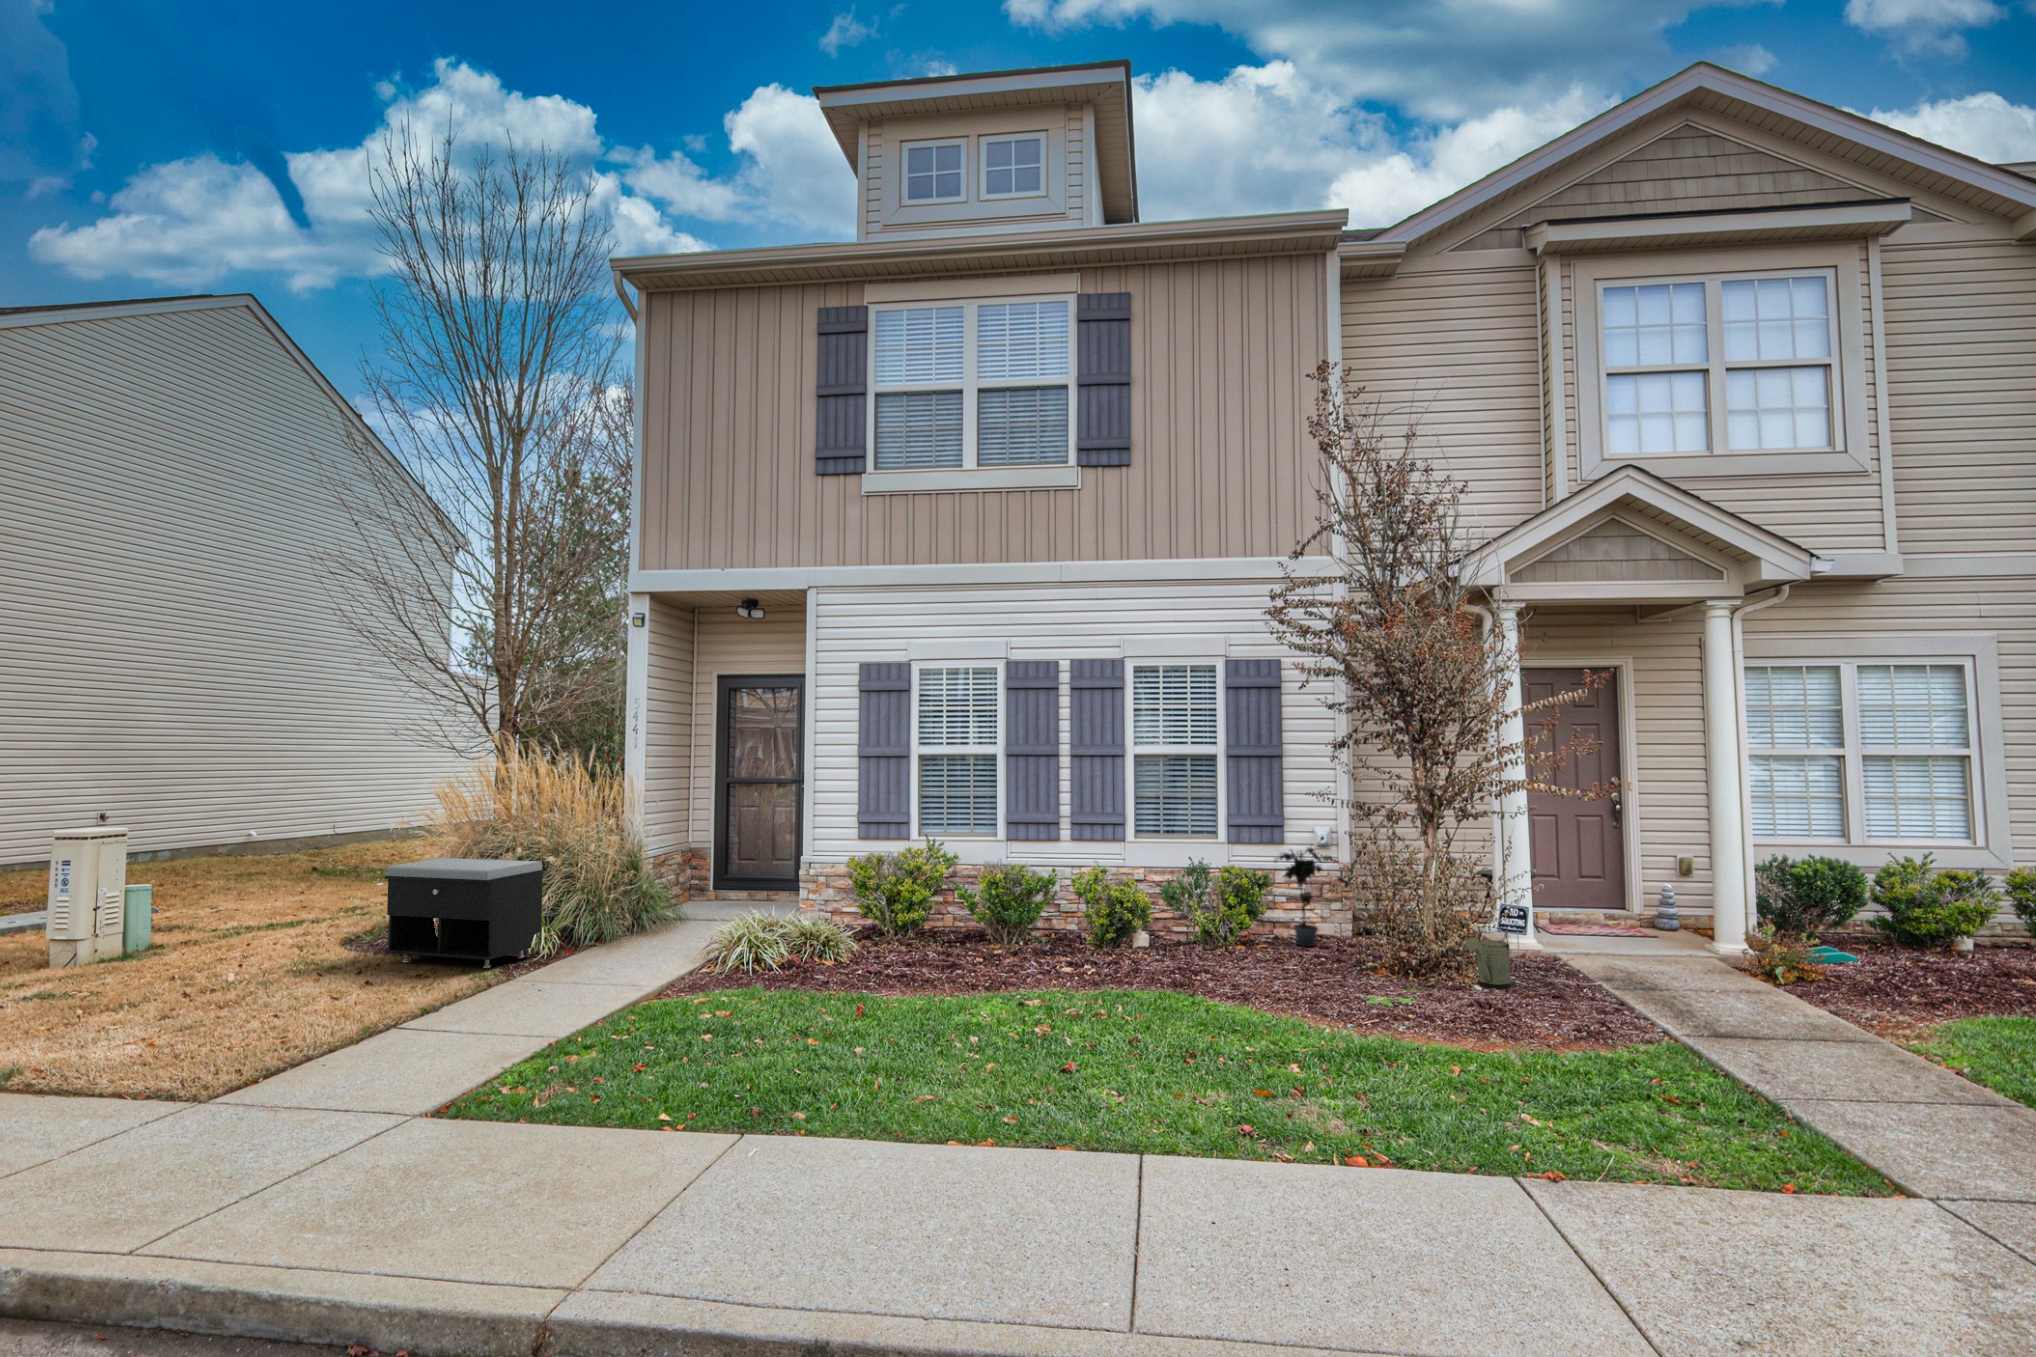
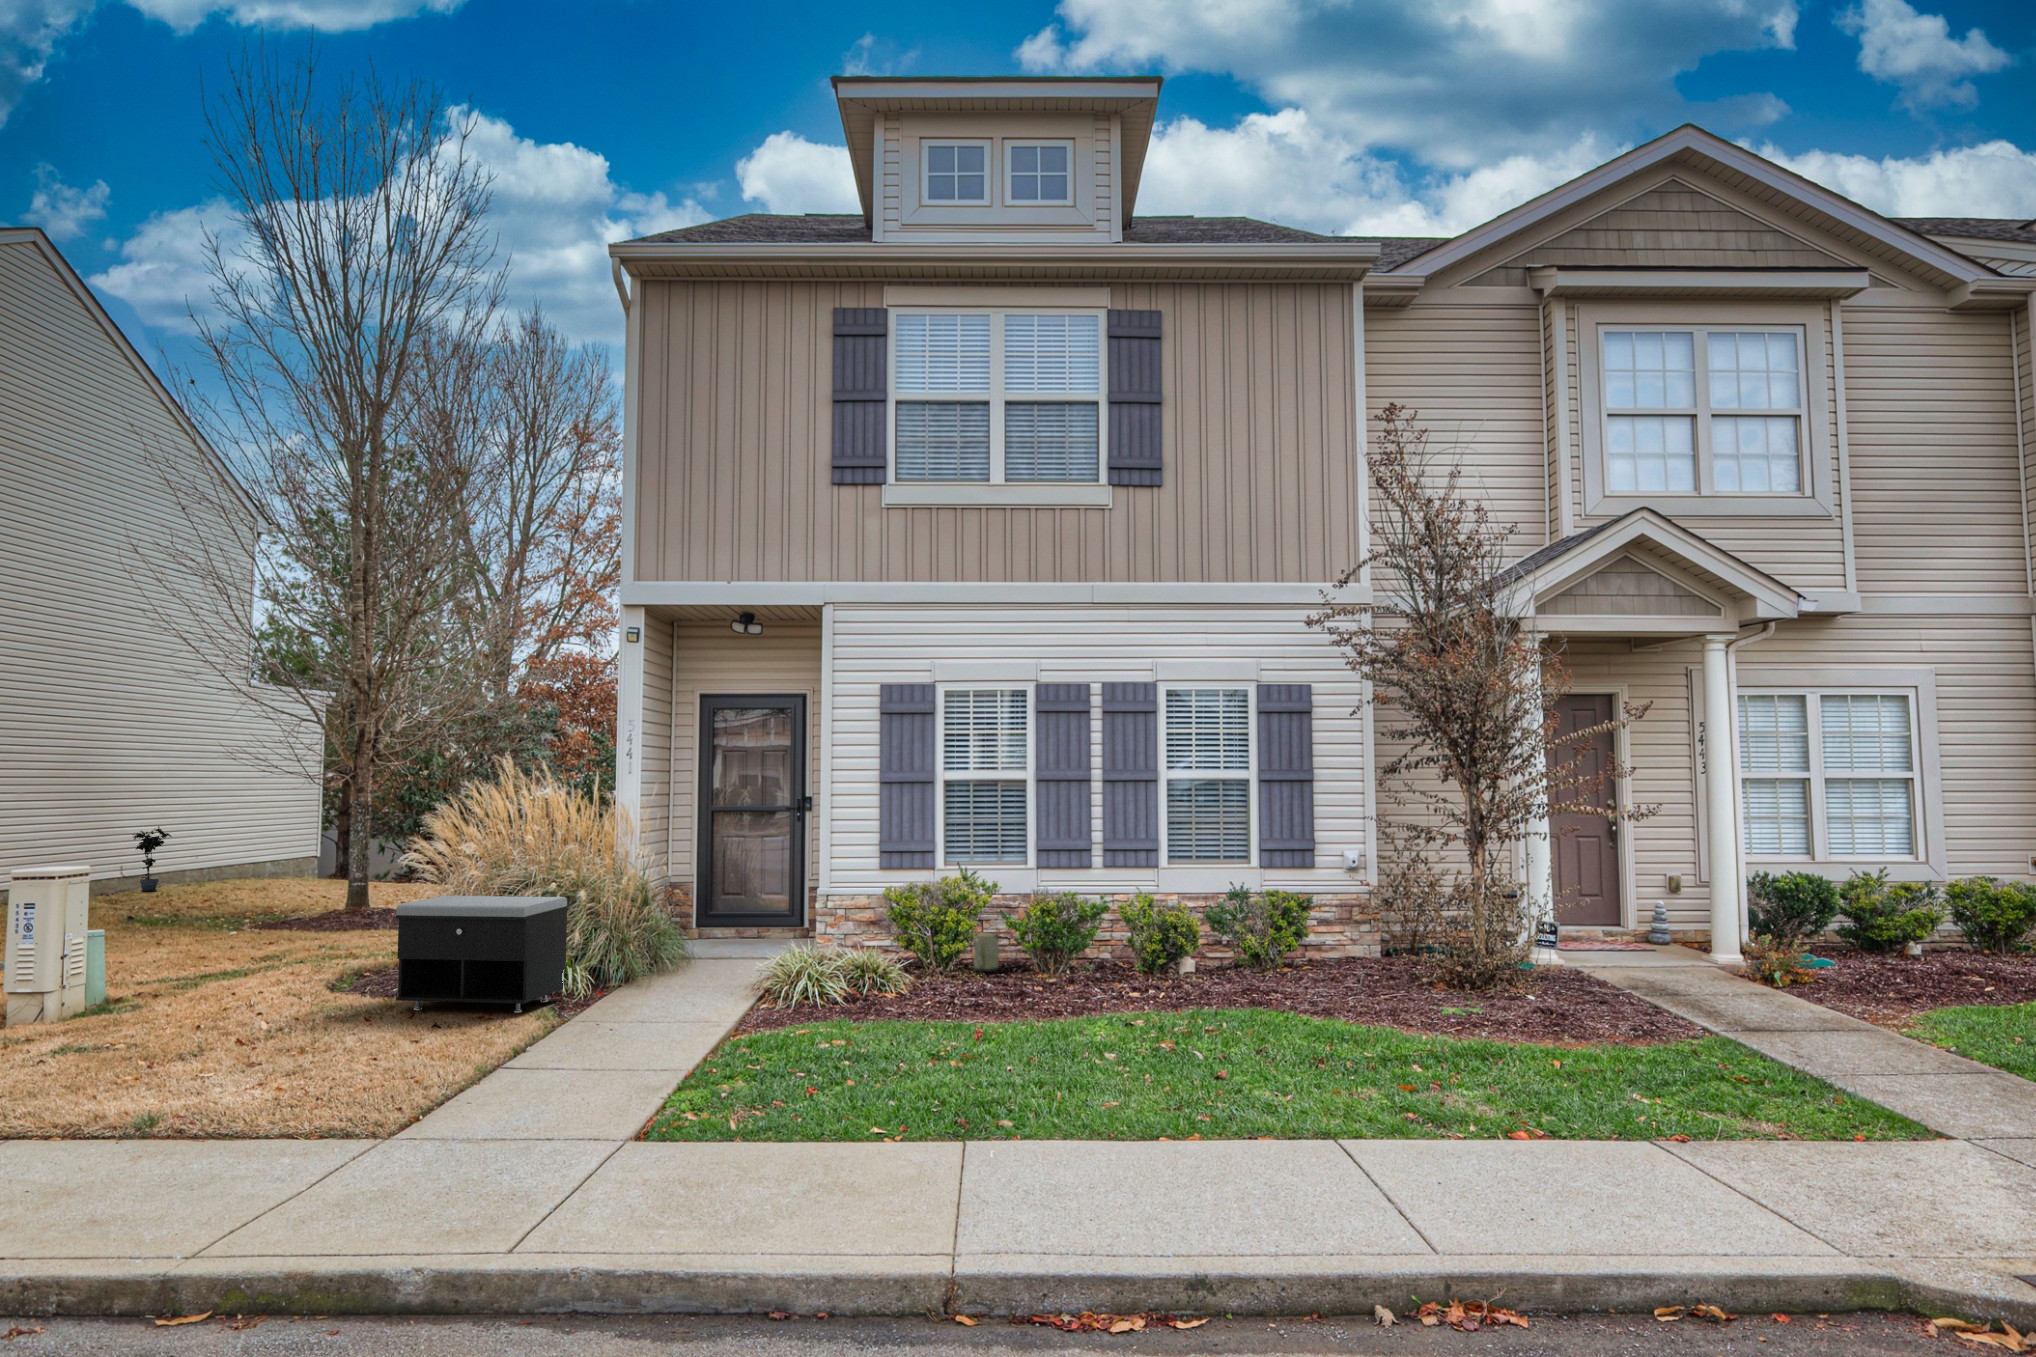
potted plant: present [1276,848,1335,946] -> present [133,826,172,892]
watering can: present [1465,926,1510,988] -> present [973,932,999,972]

